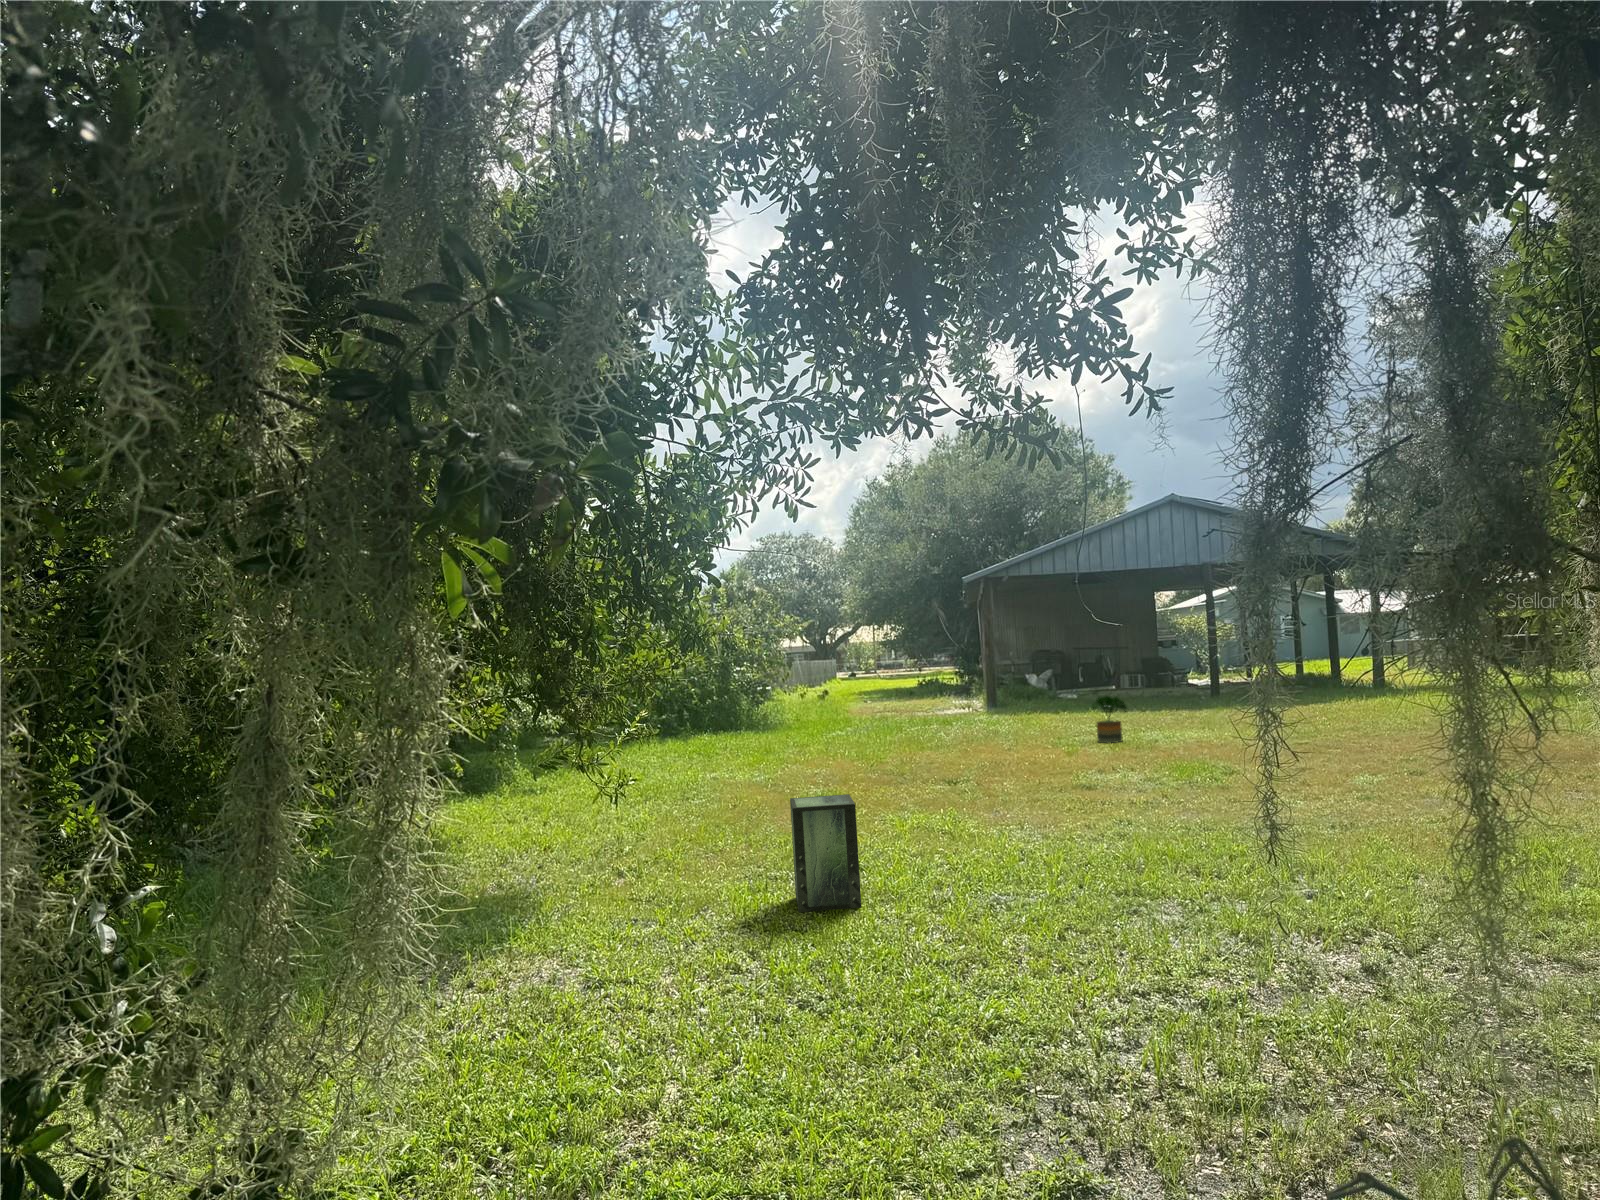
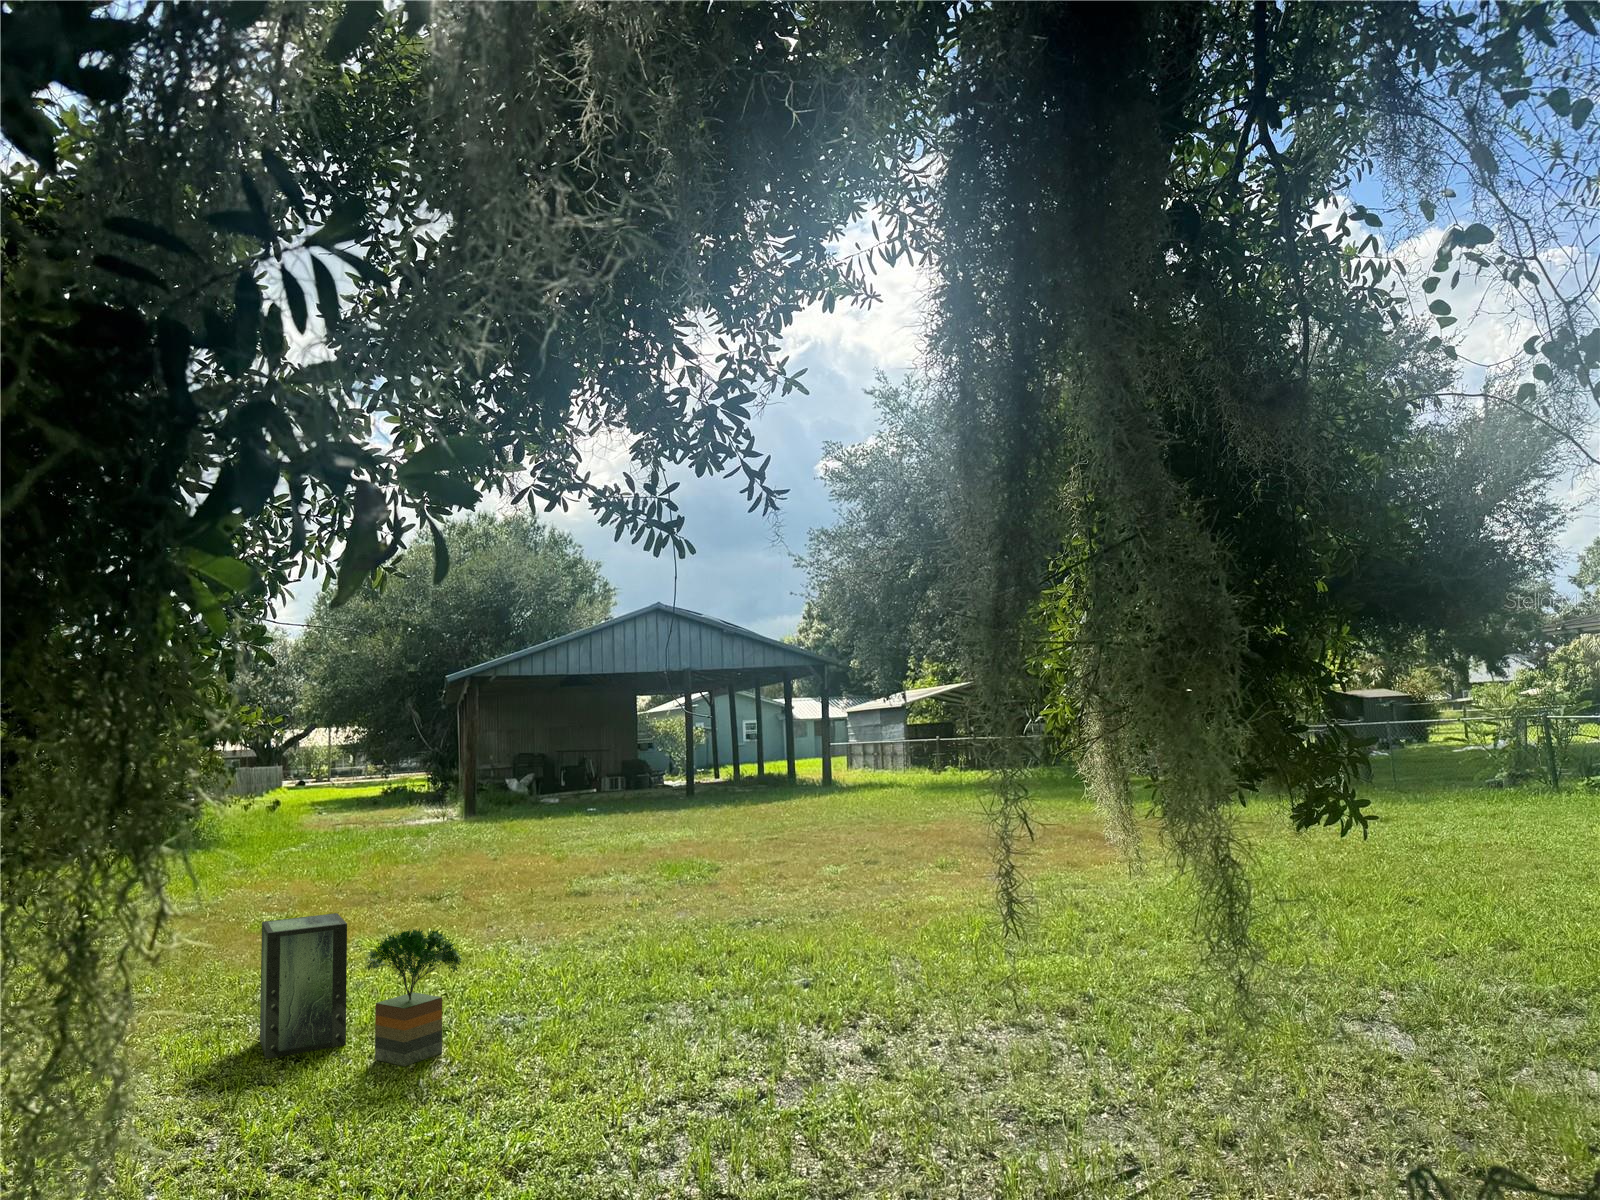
potted tree: present [1092,696,1127,743] -> present [365,929,462,1066]

